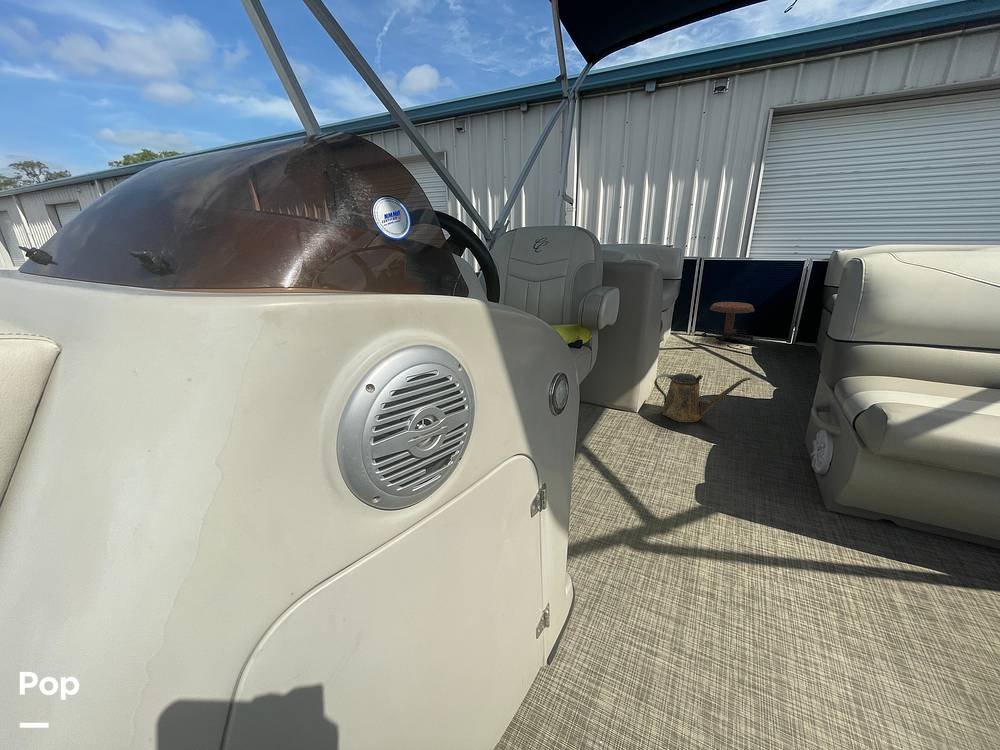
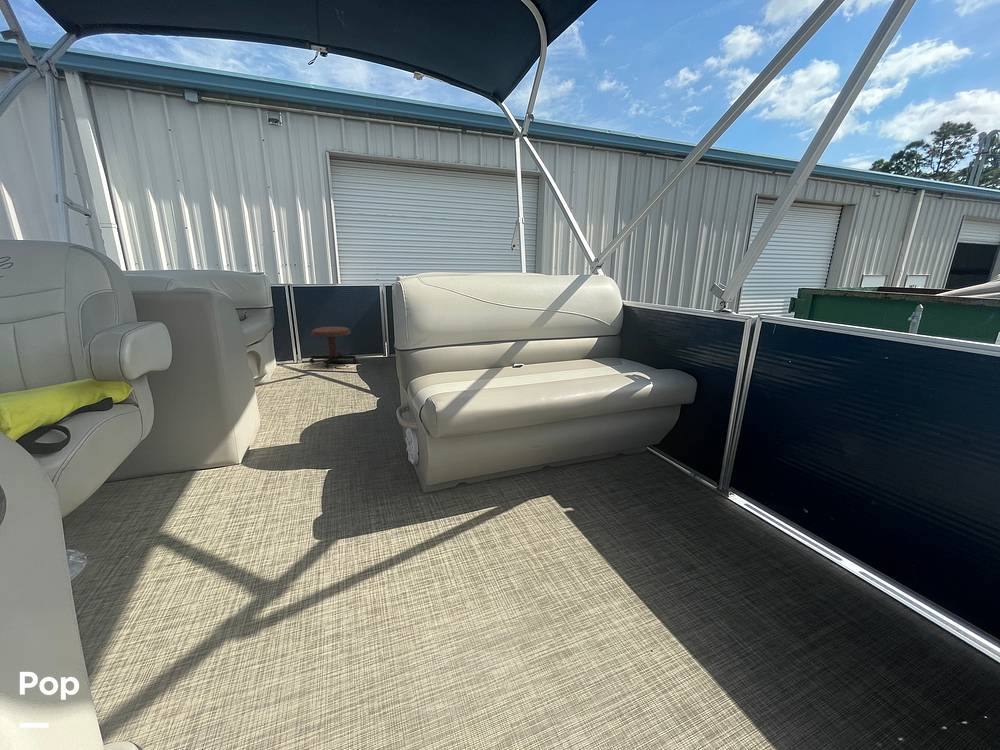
watering can: present [654,373,751,422] -> none [253,396,349,457]

